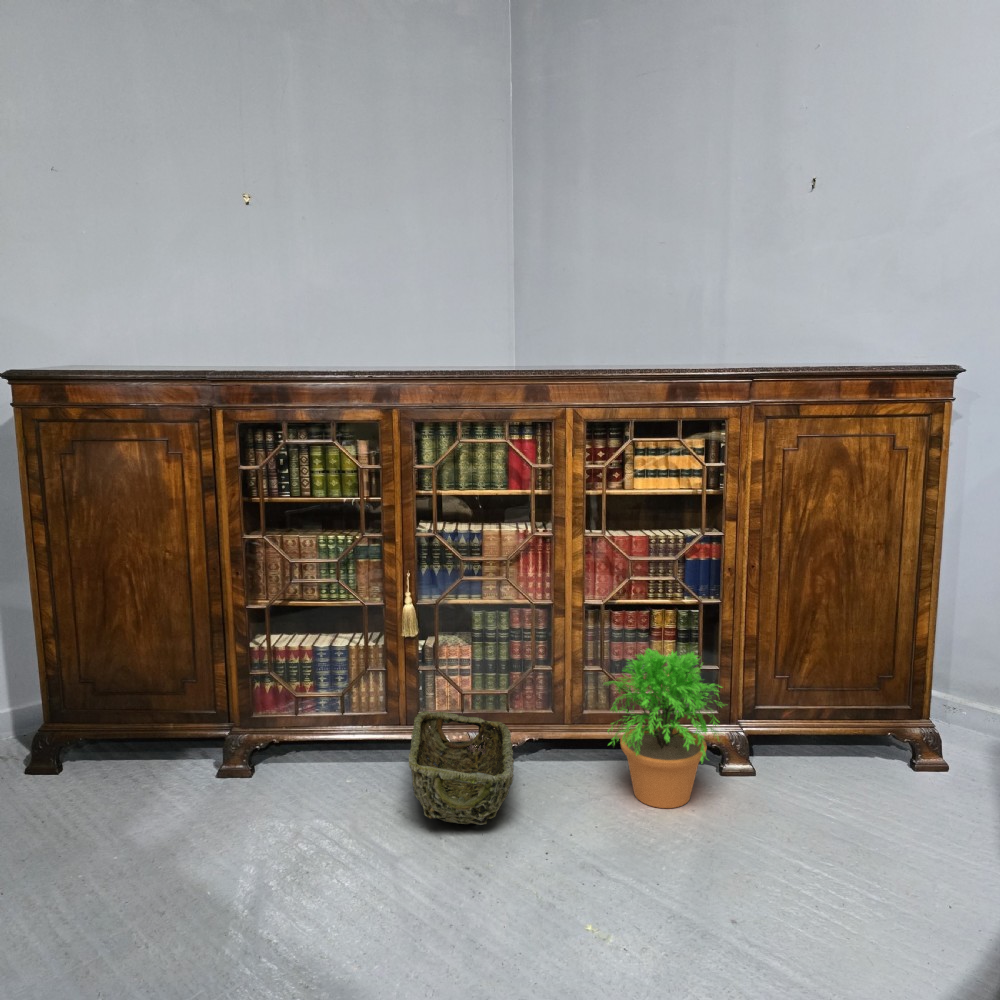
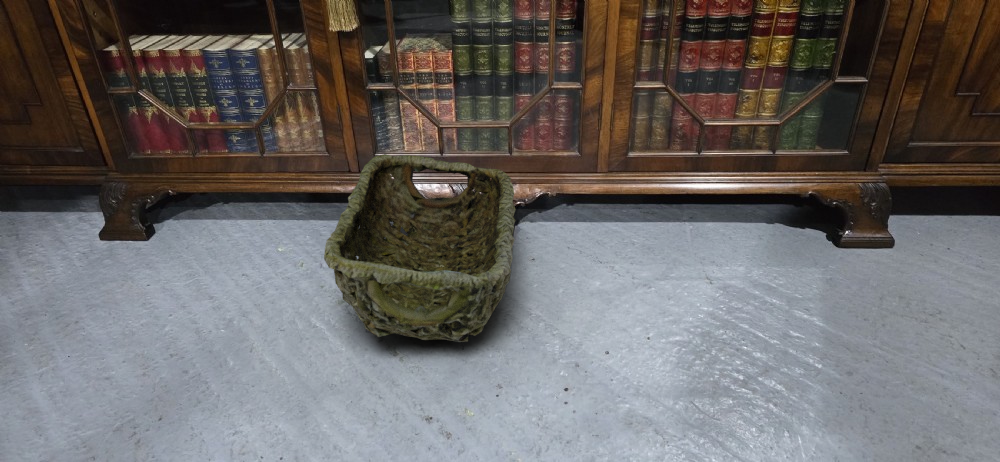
potted plant: present [608,648,721,808] -> none [668,41,930,308]

